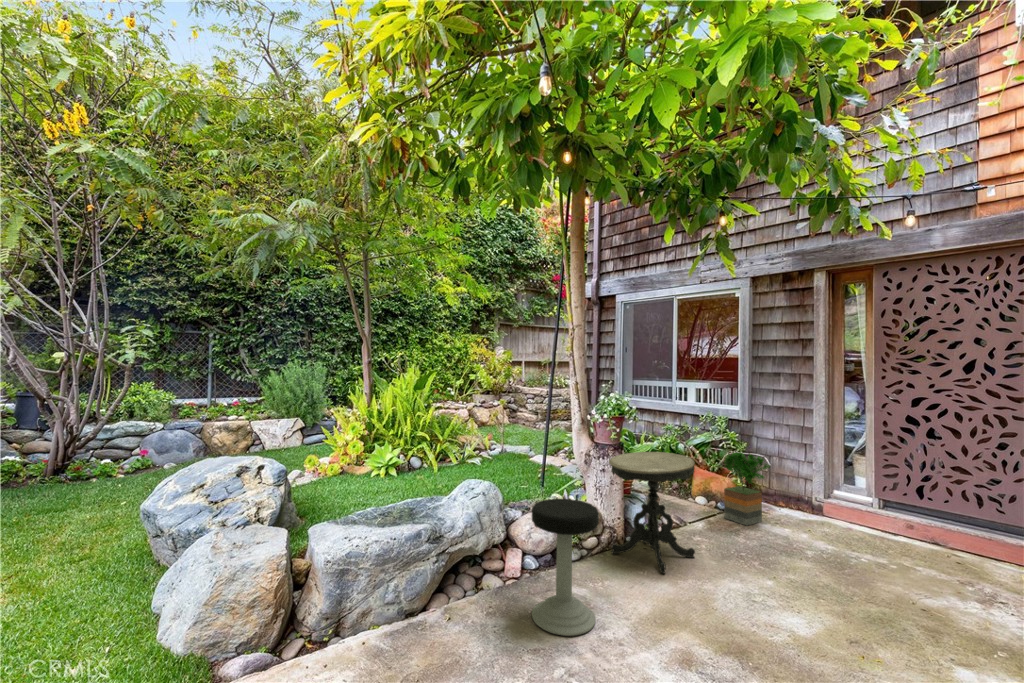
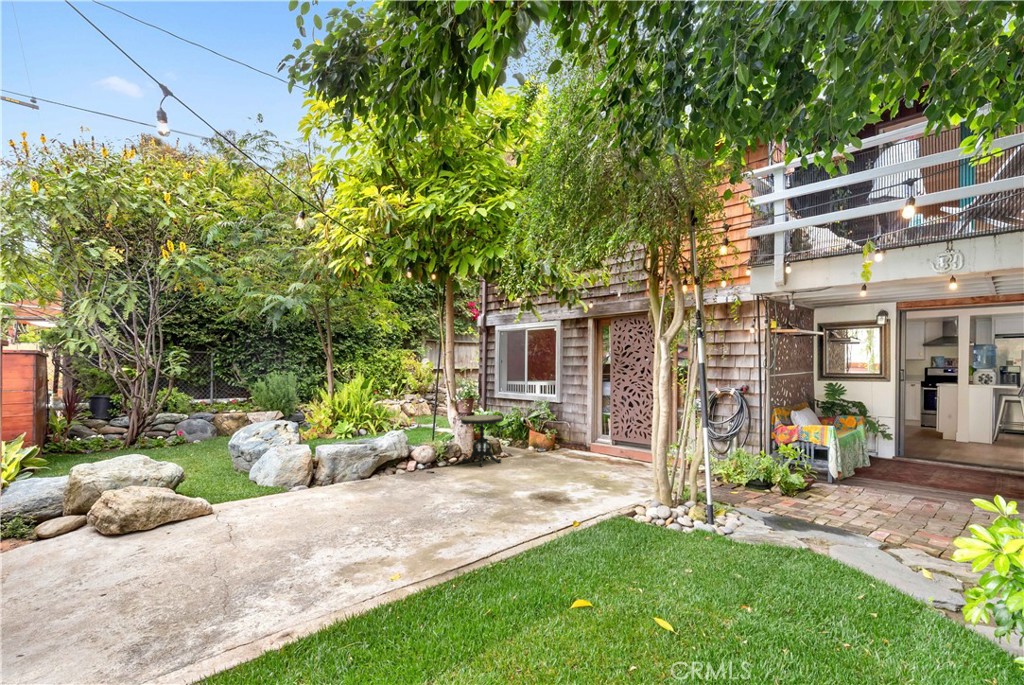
potted tree: present [724,452,769,526] -> none [531,417,555,454]
stool: present [532,499,599,636] -> none [415,430,443,479]

